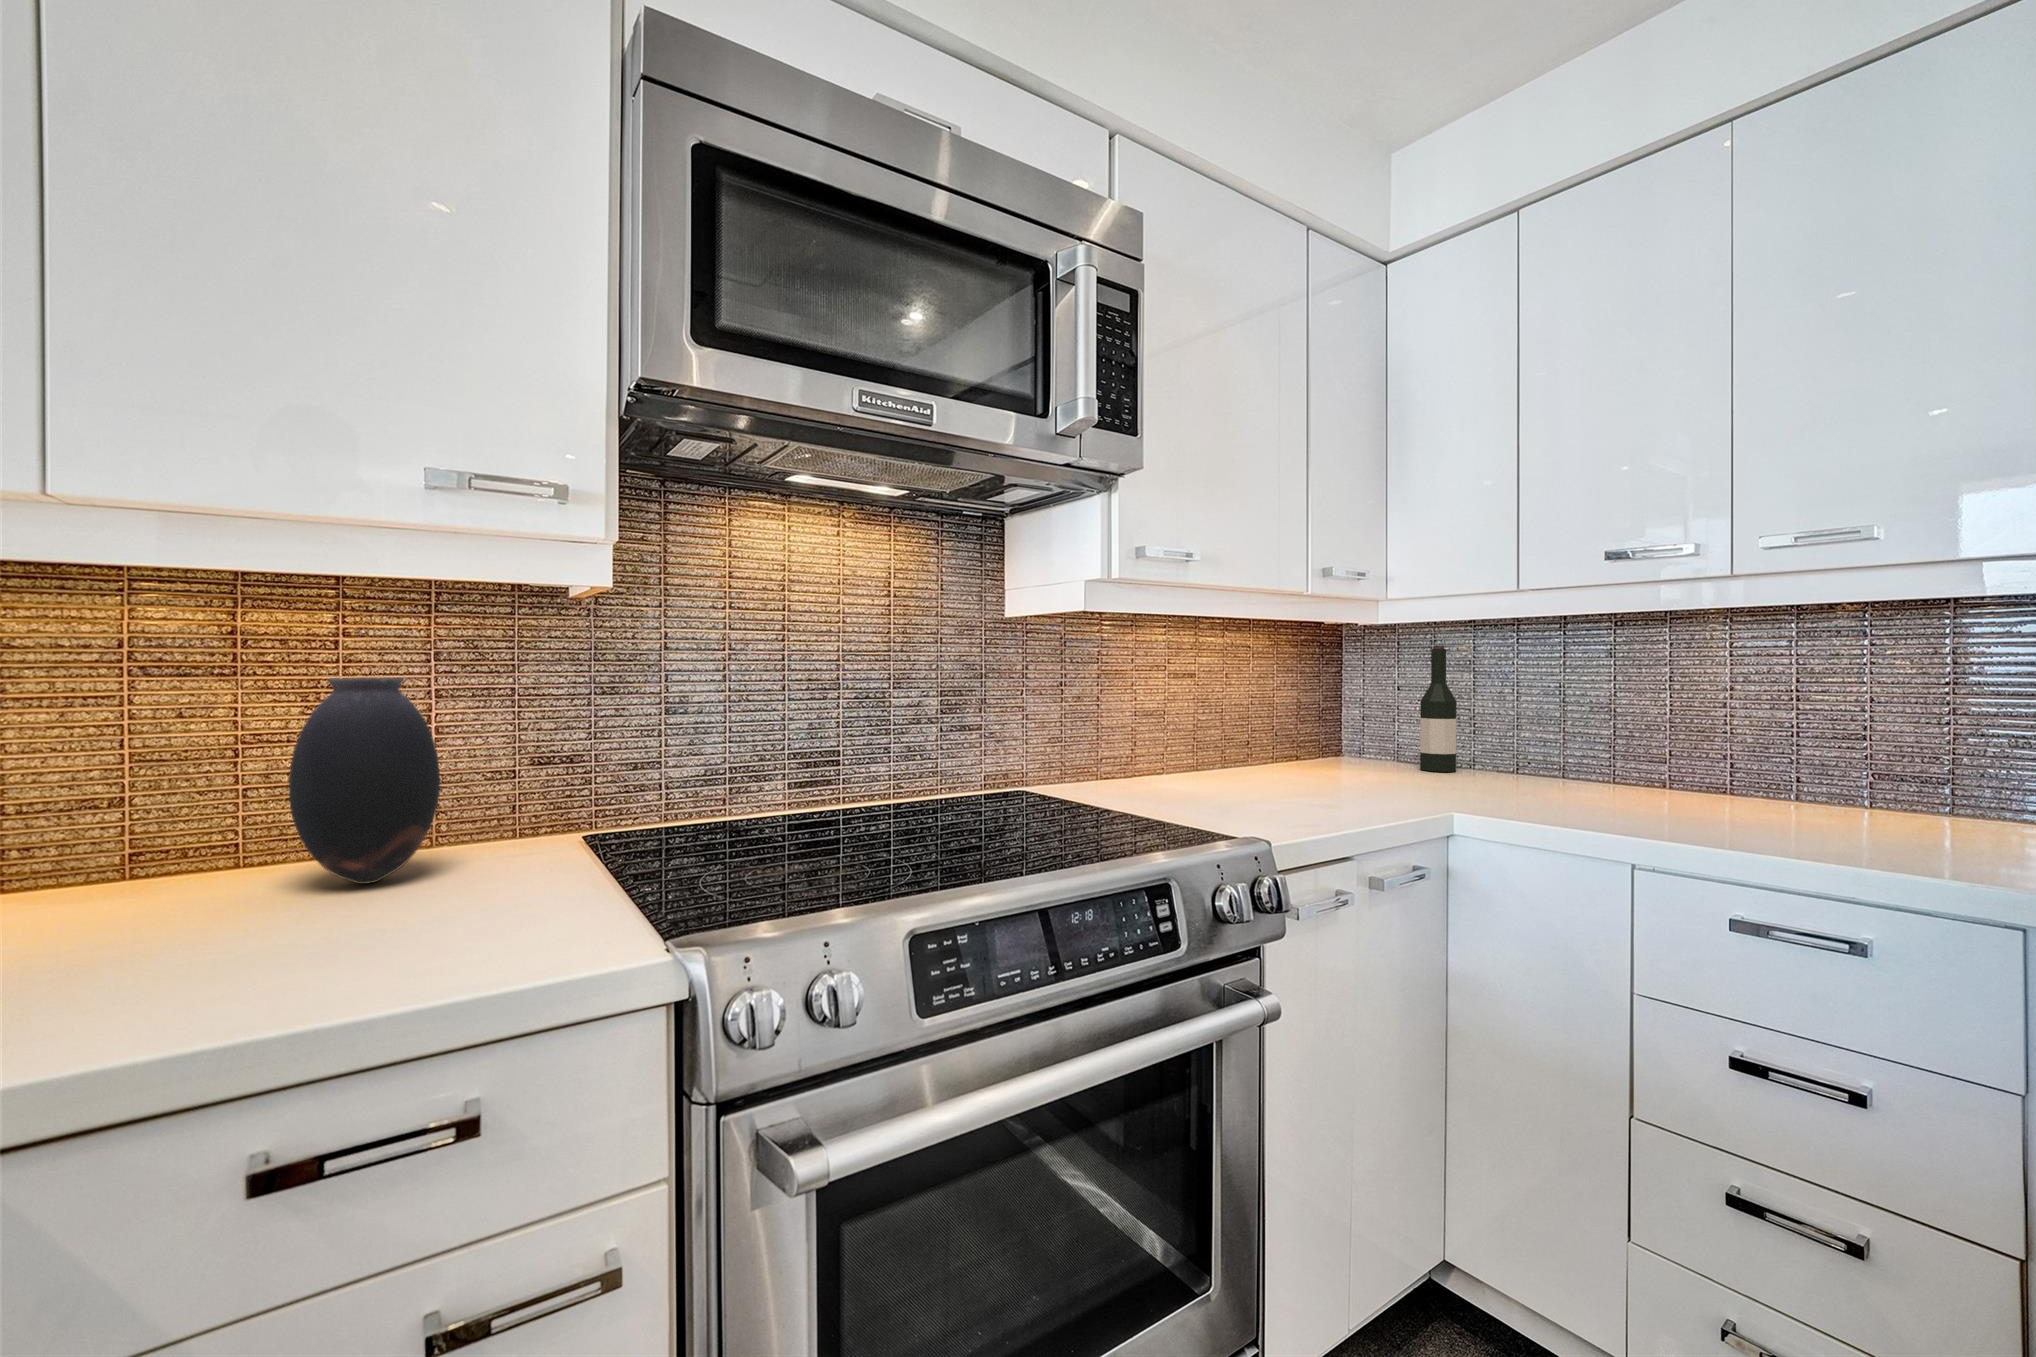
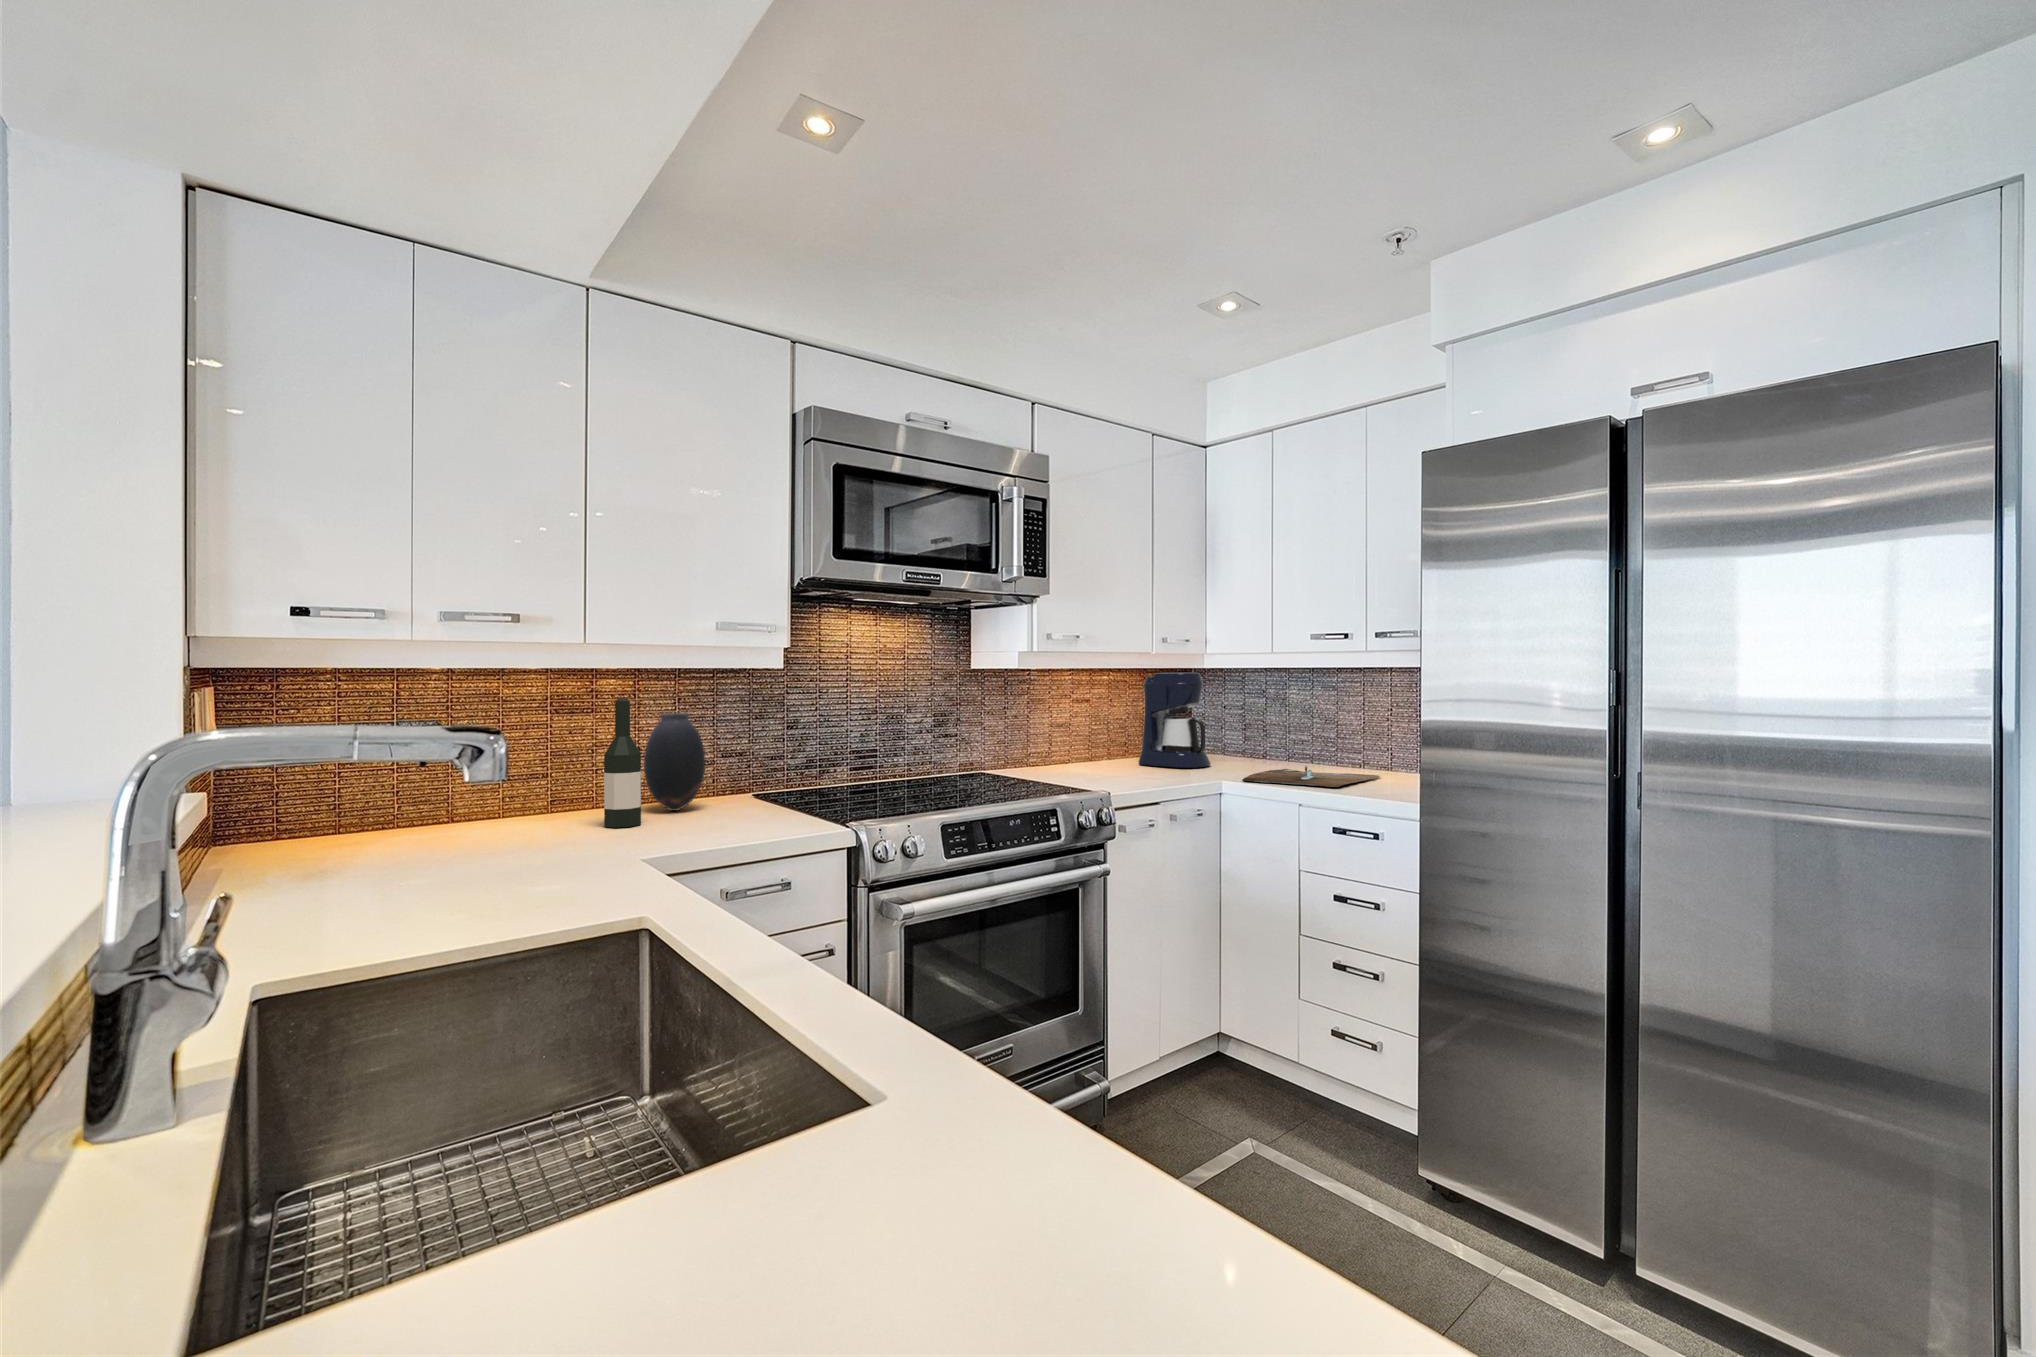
coffee maker: none [1278,627,1400,784] -> present [1139,673,1210,768]
wine bottle: present [1420,645,1457,772] -> present [604,697,641,828]
cutting board: none [1488,787,1741,833] -> present [1242,766,1380,787]

